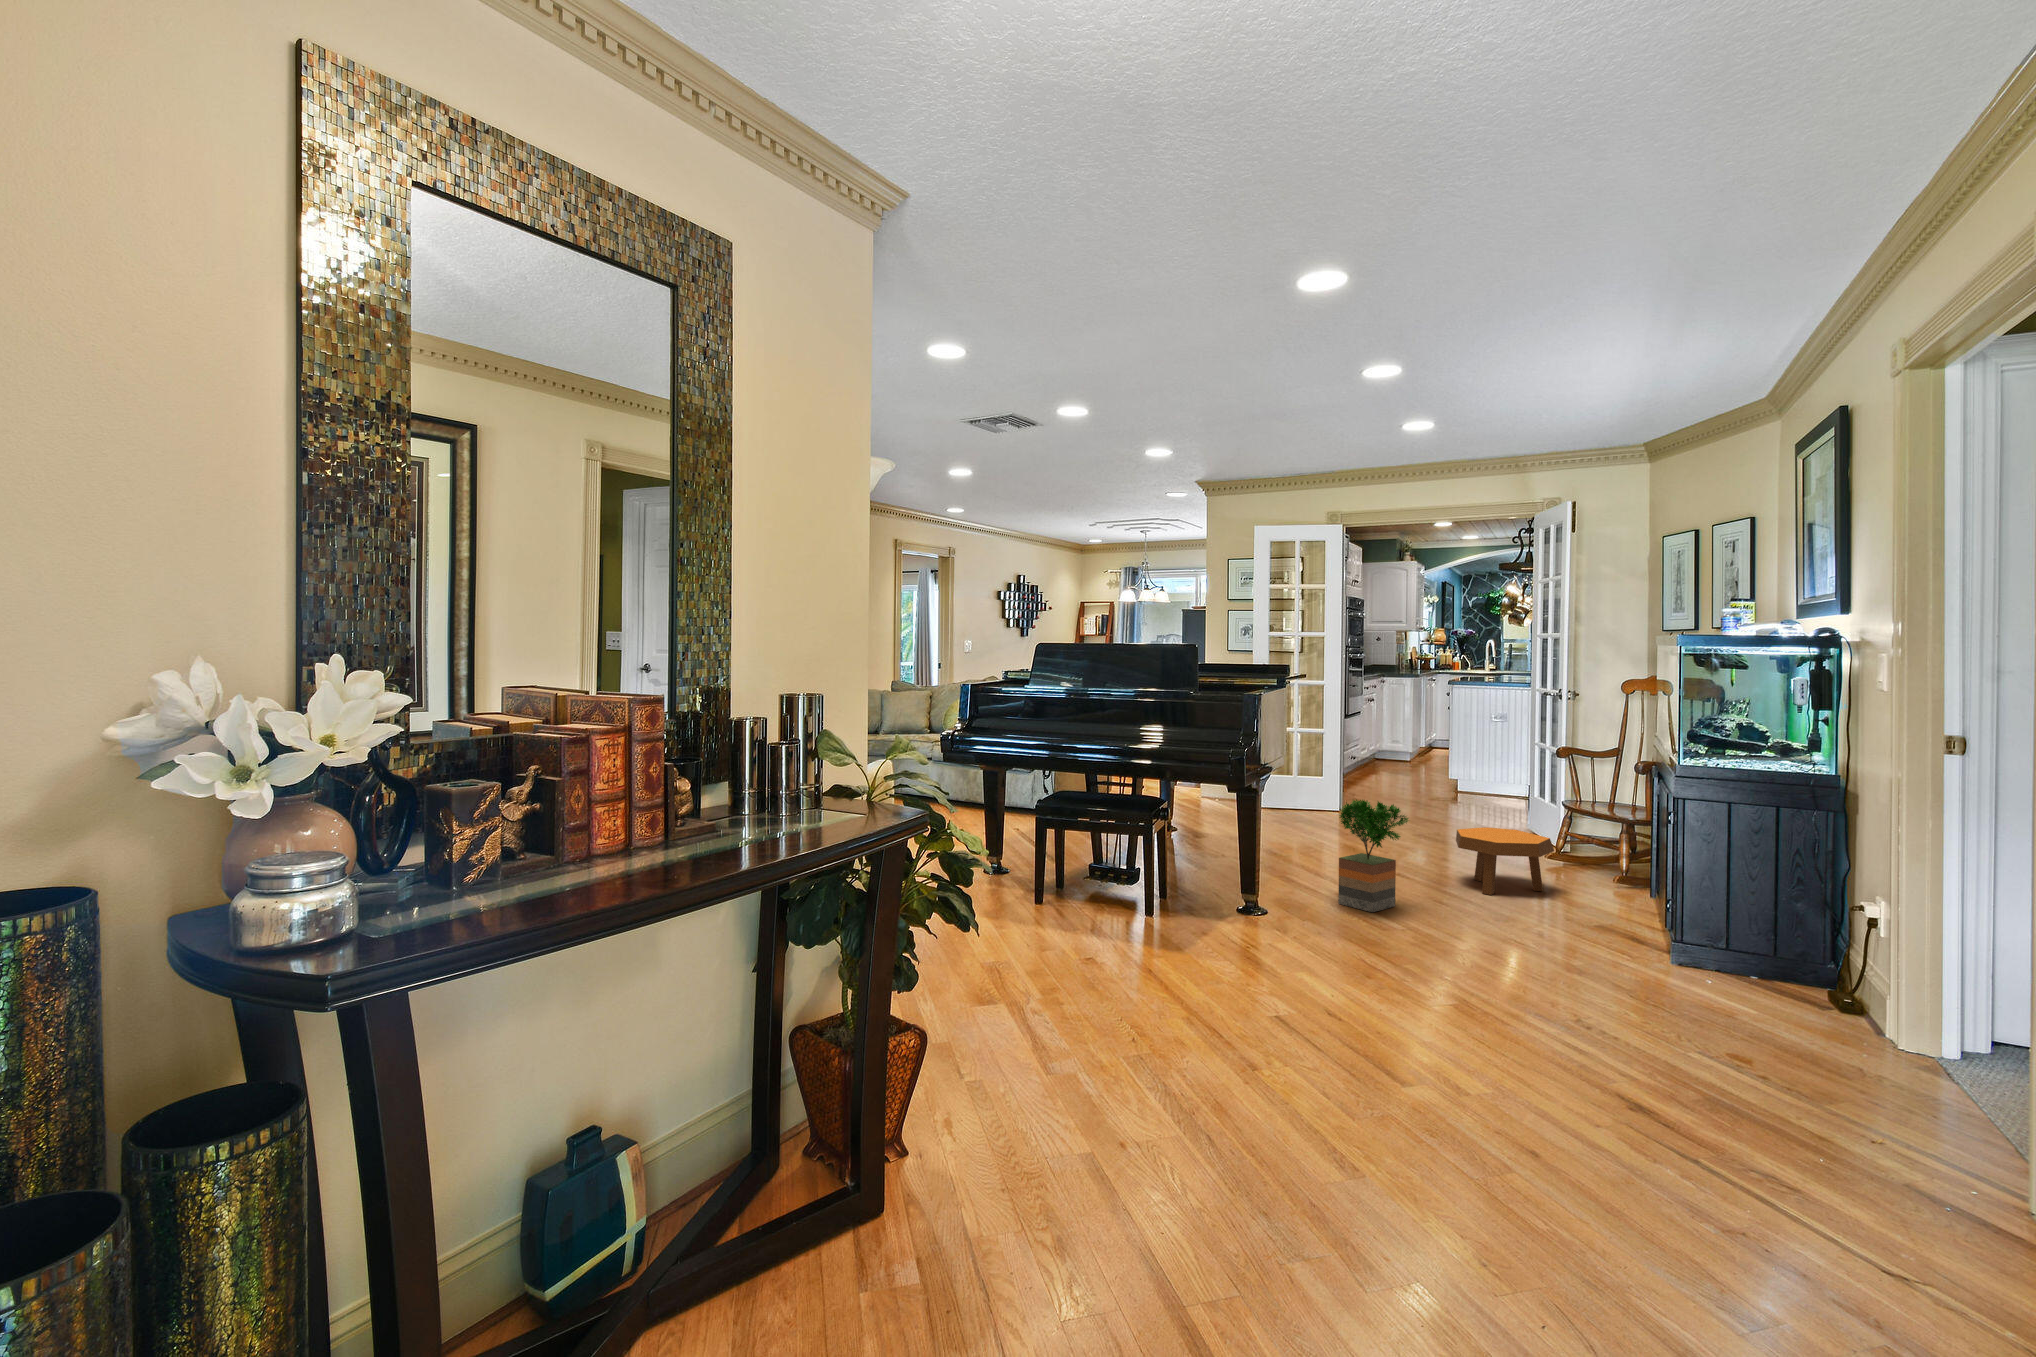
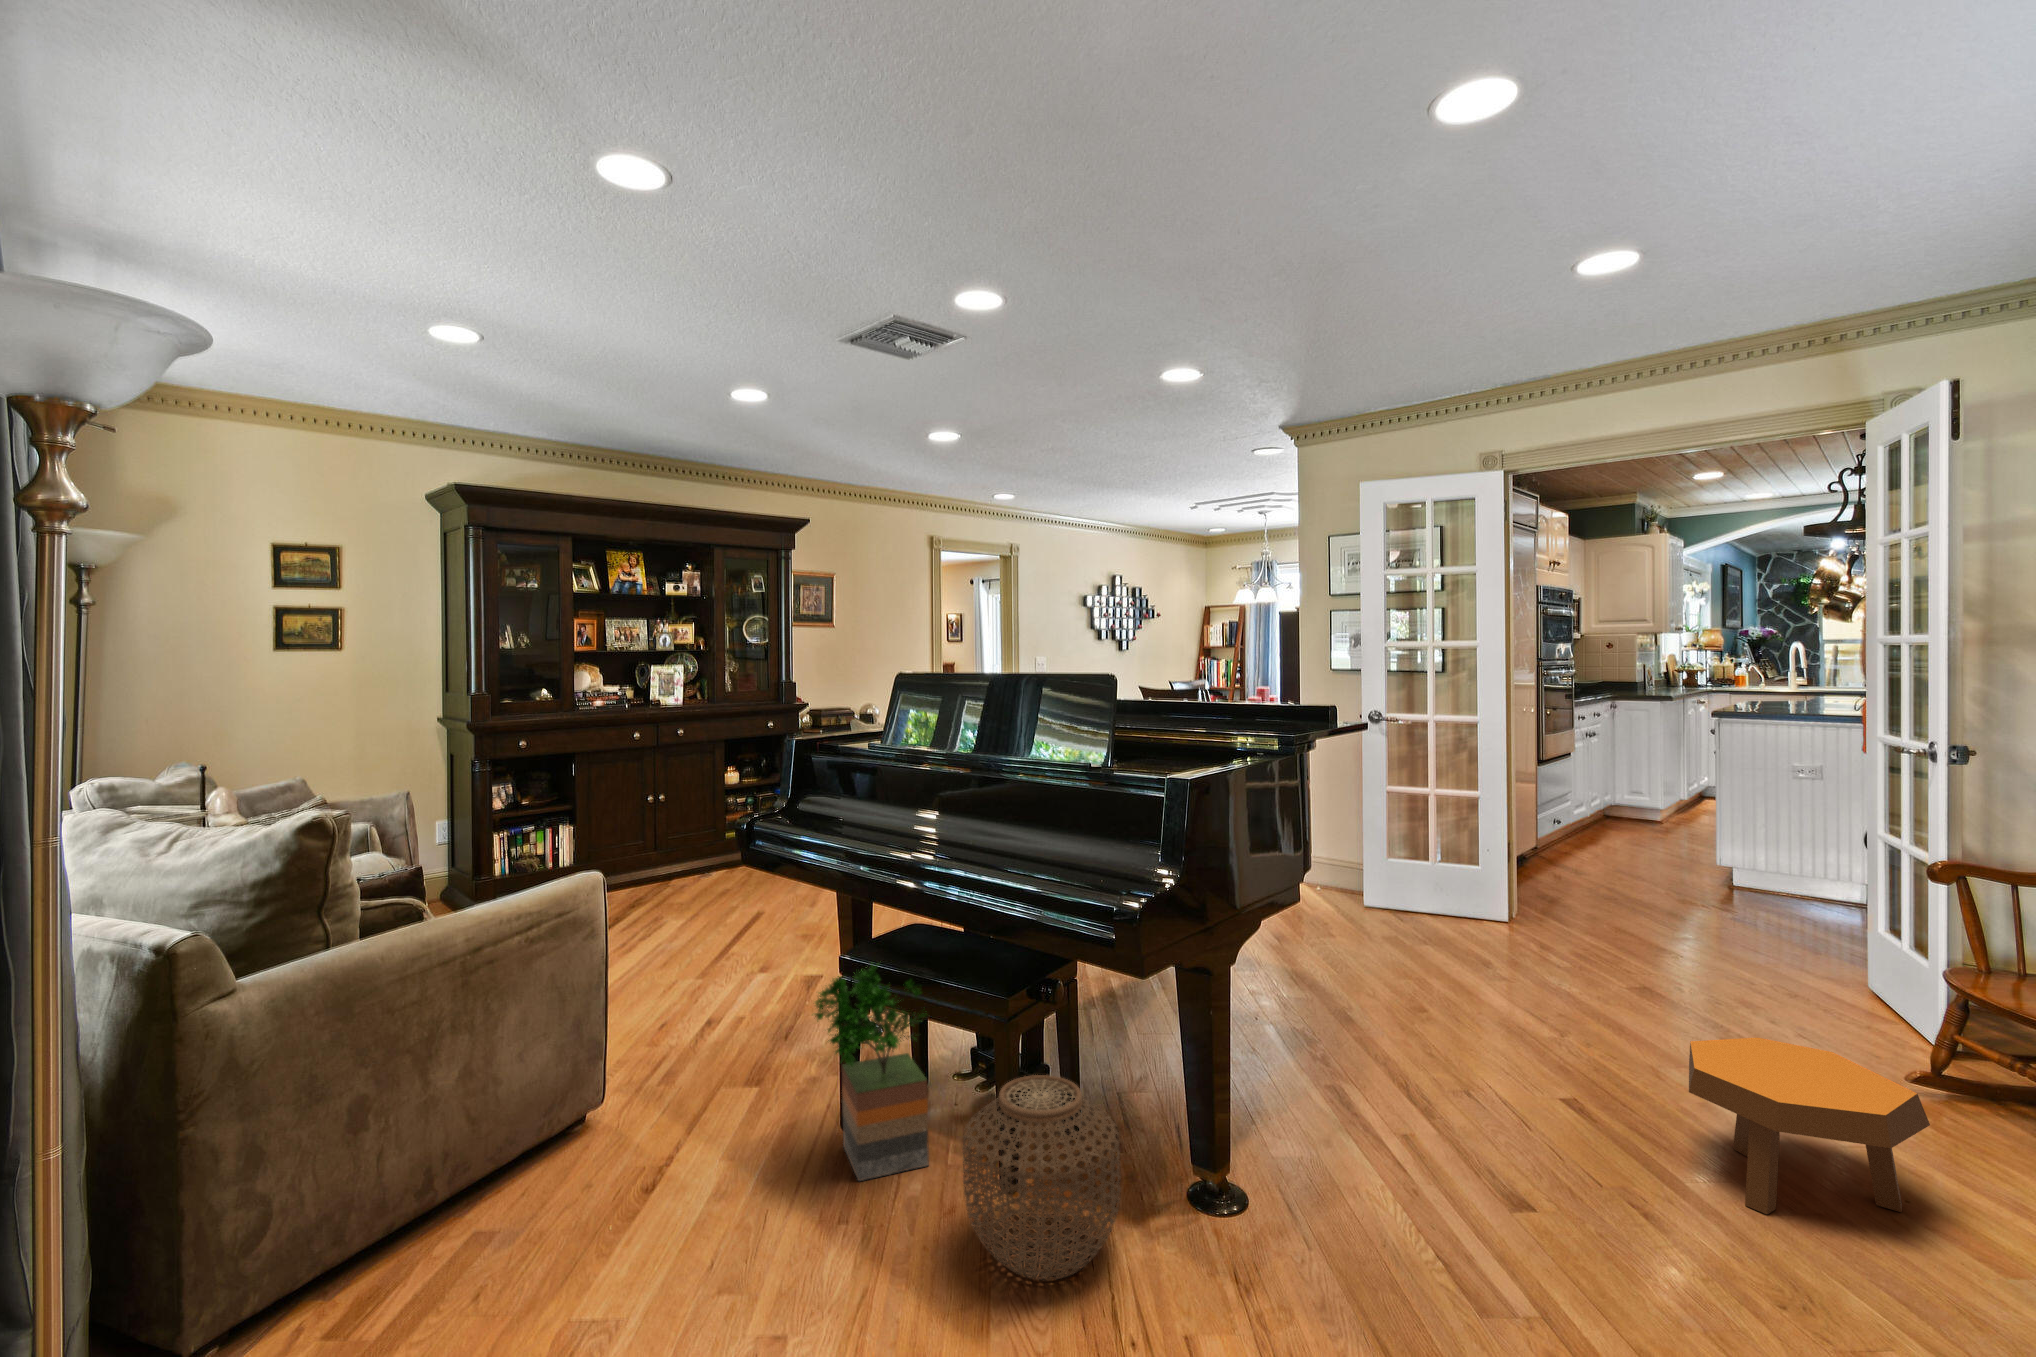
potted tree: present [1338,799,1408,912] -> present [815,962,929,1181]
woven basket: none [1153,840,1231,929] -> present [963,1075,1121,1280]

